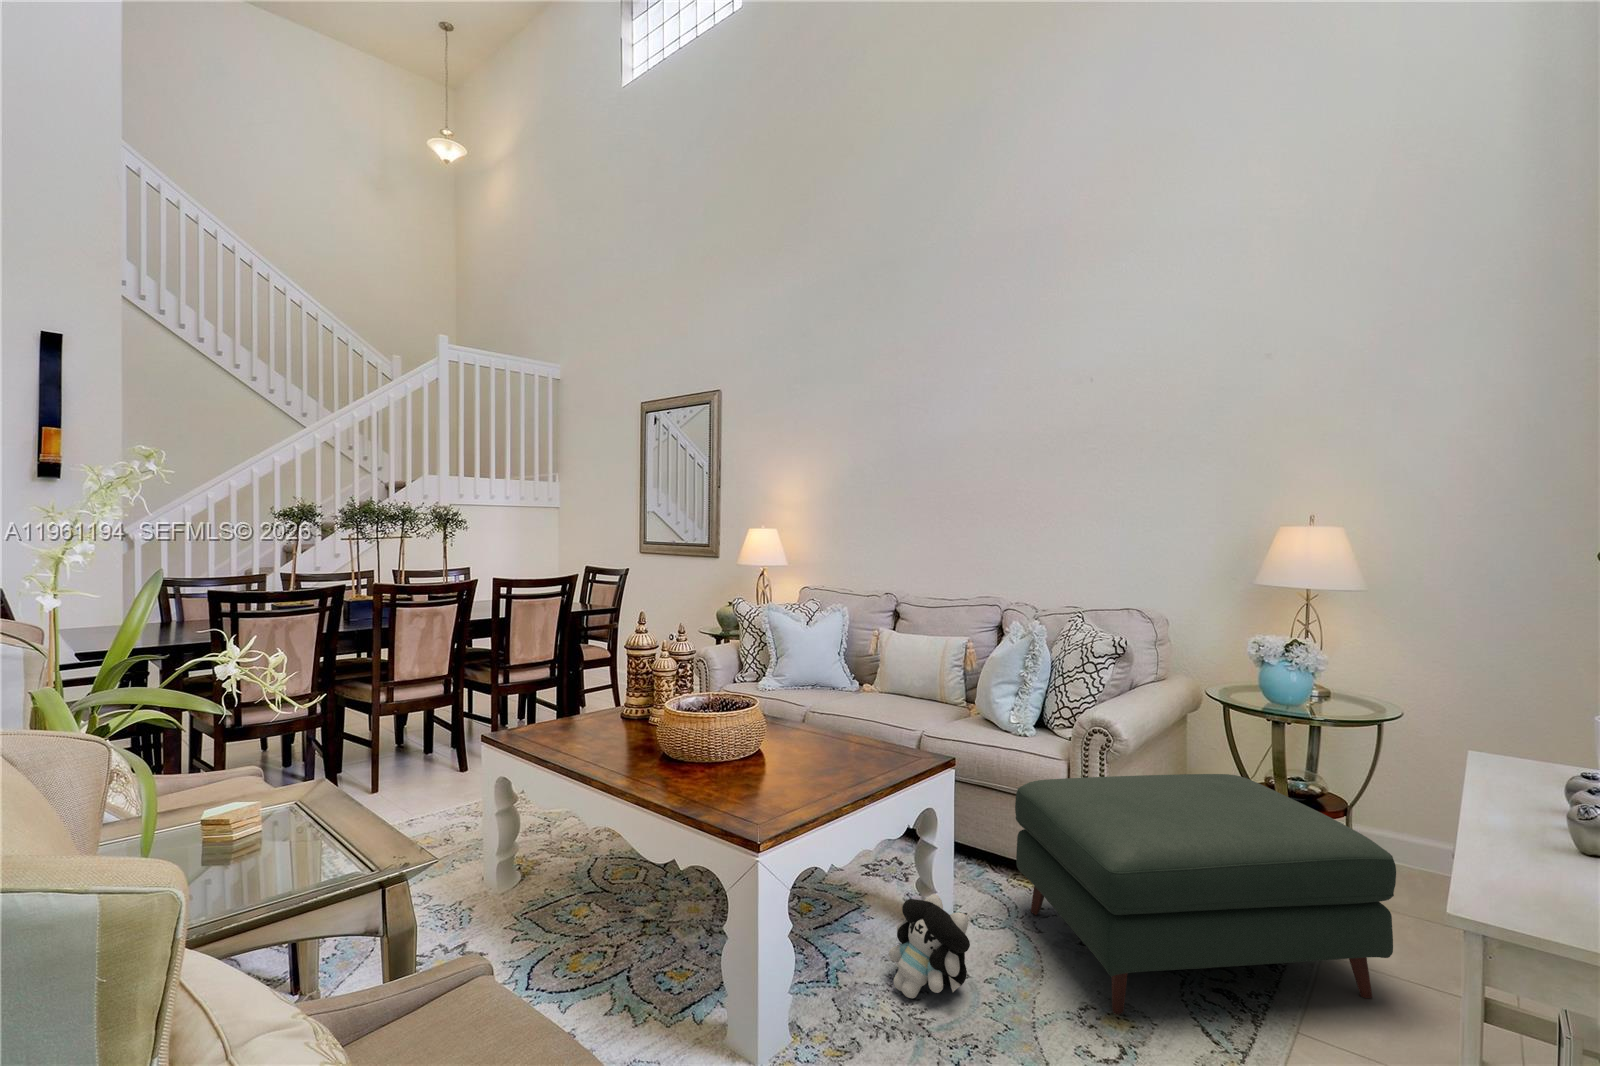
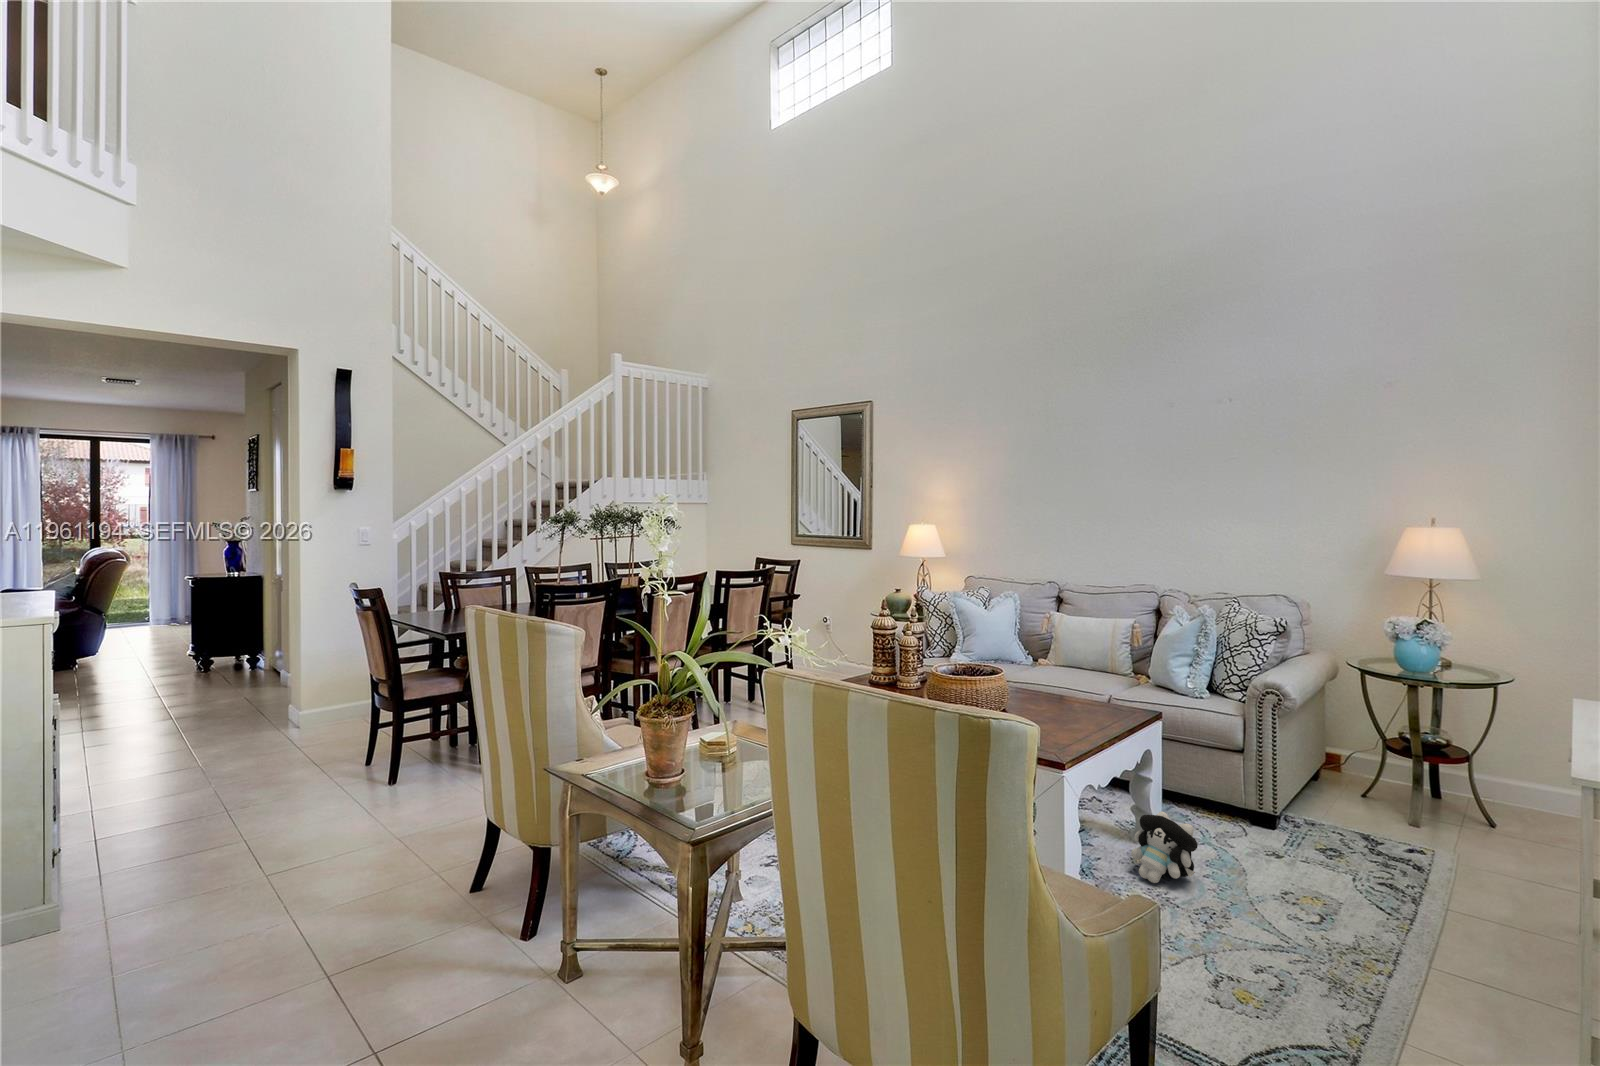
ottoman: present [1015,774,1396,1014] -> none [1205,728,1526,897]

